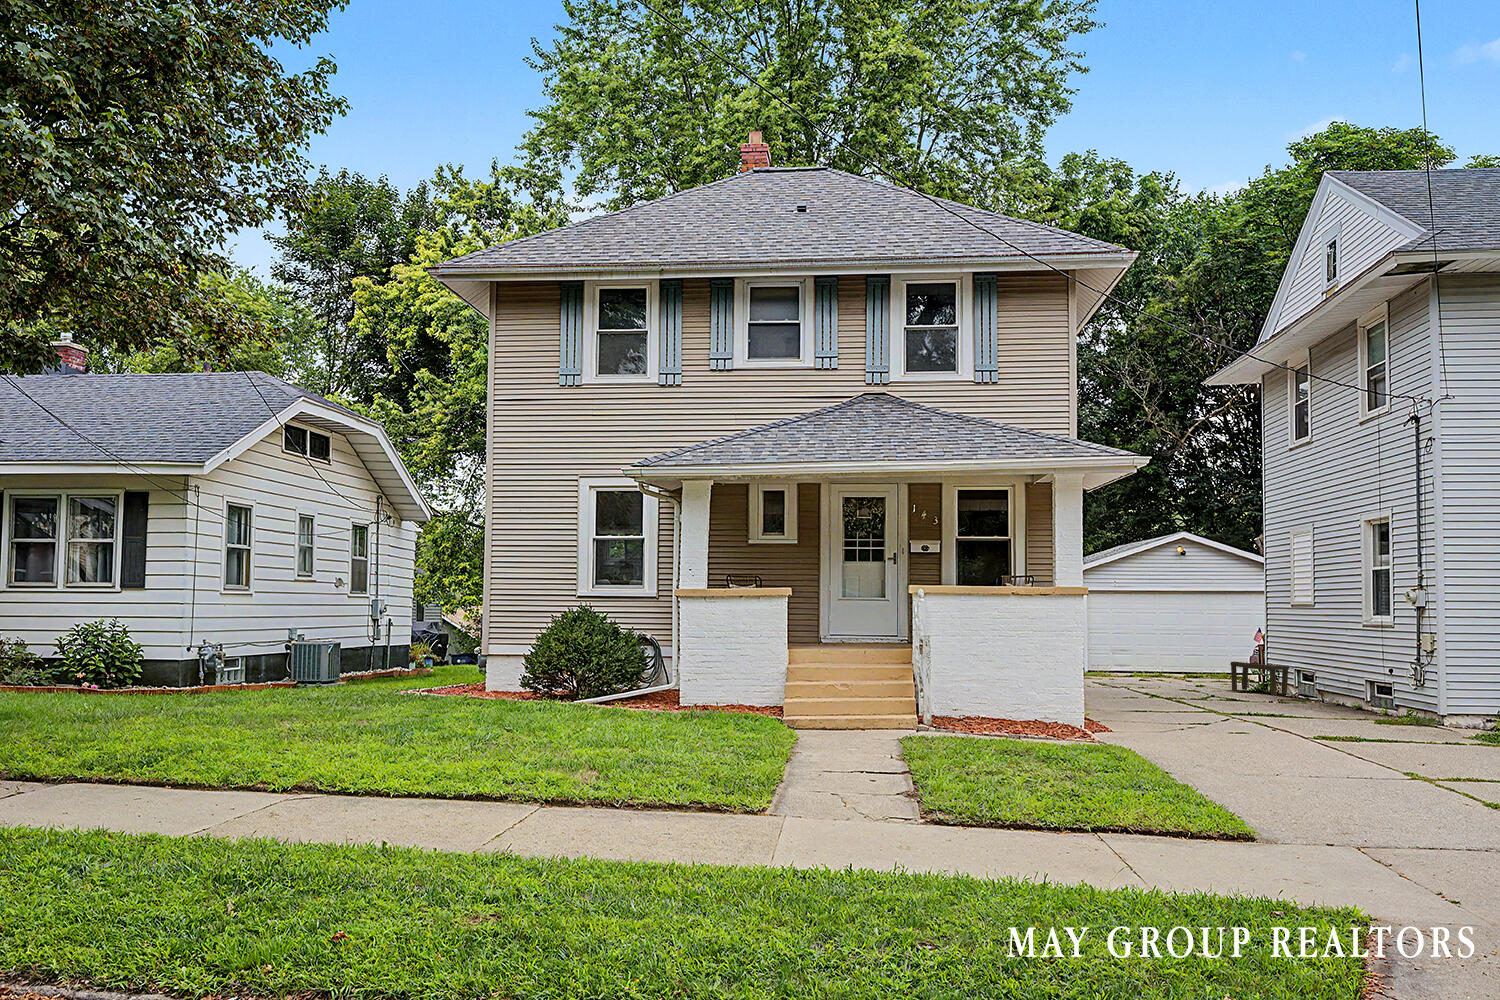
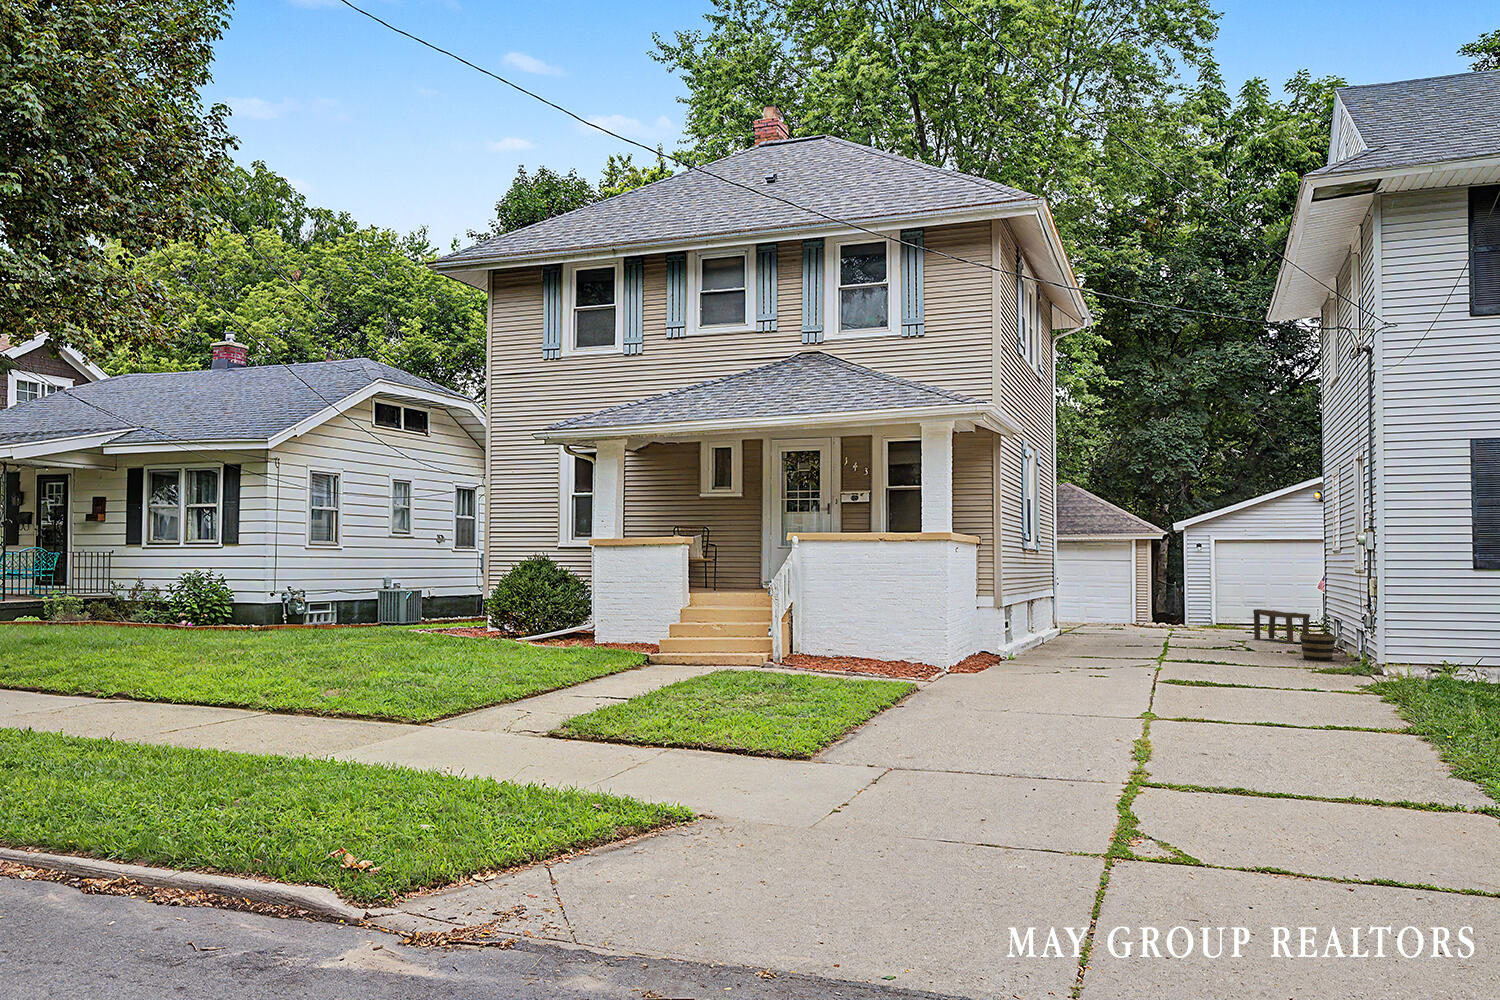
bucket: none [1338,686,1372,712] -> present [1300,633,1336,661]

